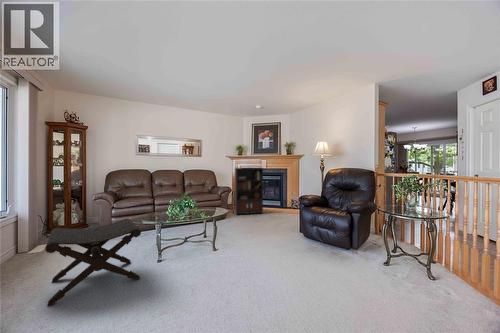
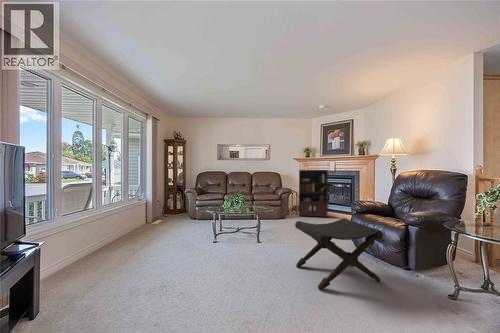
footstool: present [45,219,141,306] -> present [295,218,383,290]

